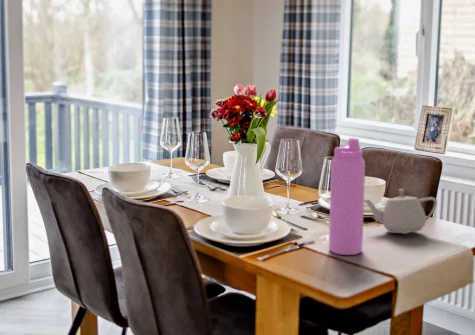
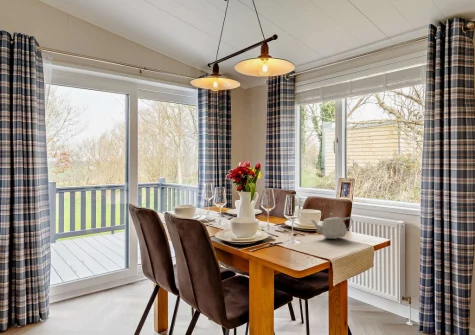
water bottle: present [329,138,365,255] -> none [290,182,311,251]

